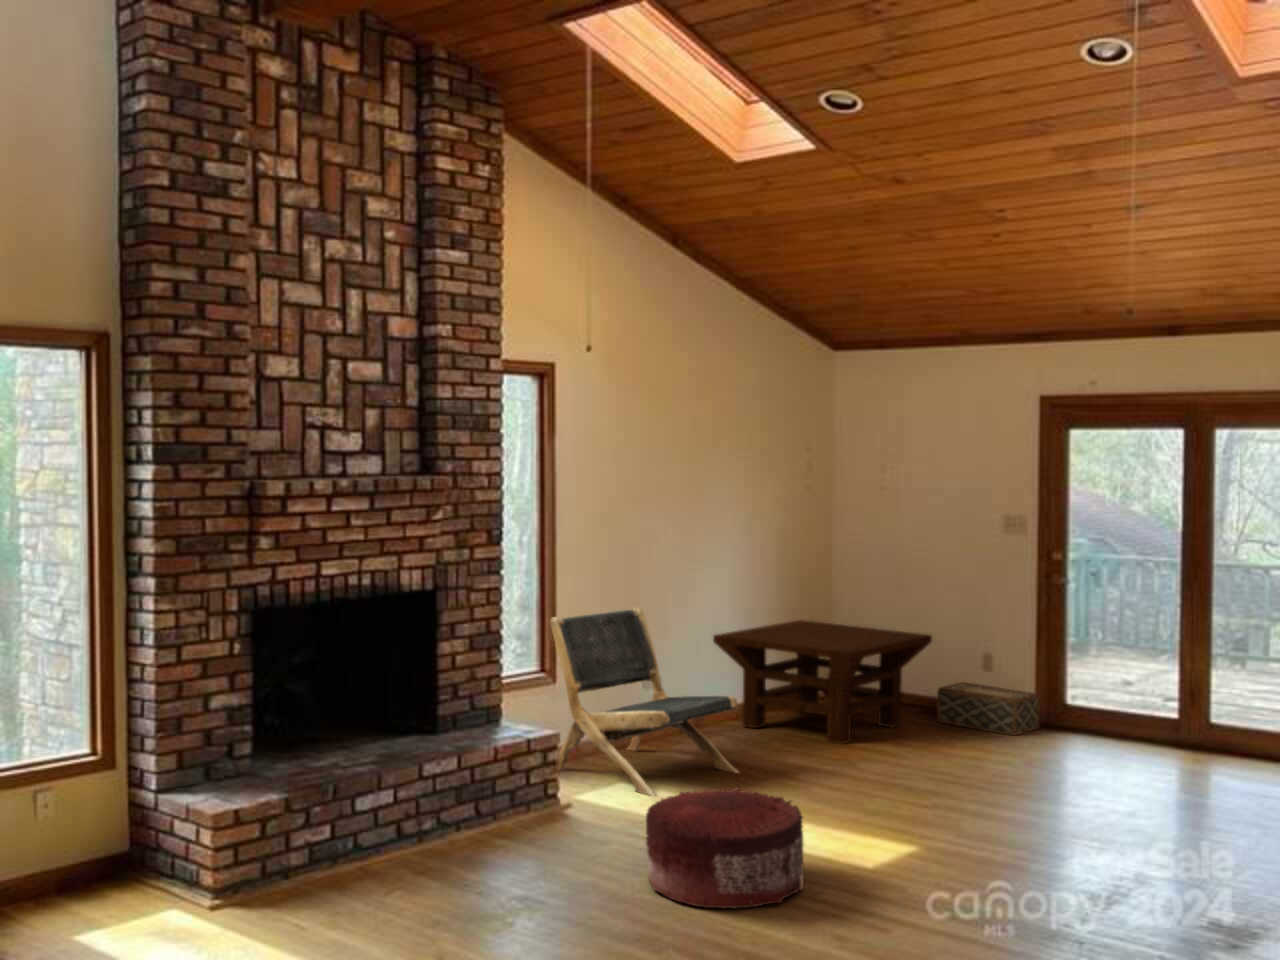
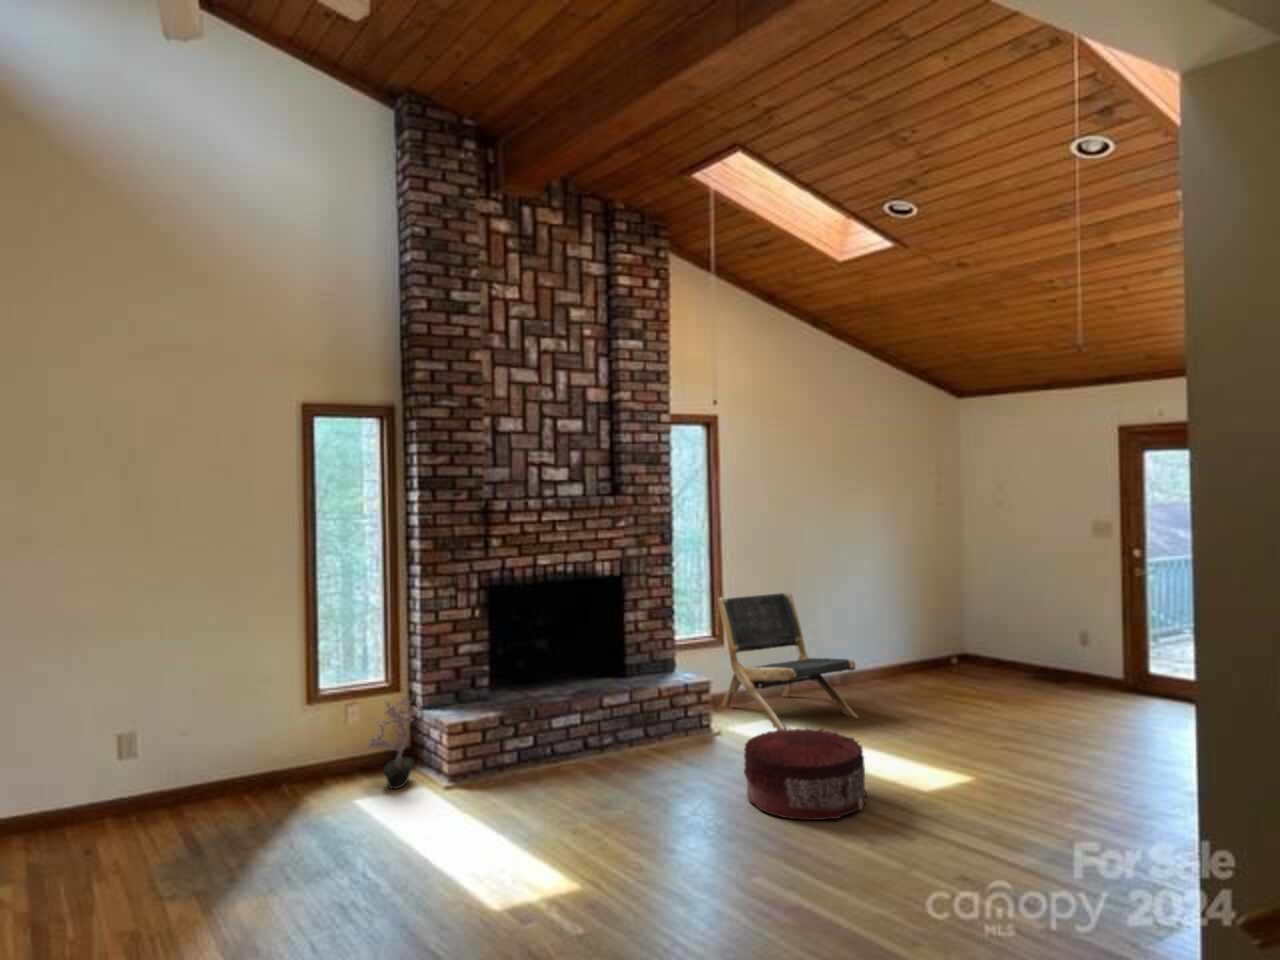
coffee table: present [713,620,932,744] -> none [854,604,1032,701]
woven basket: present [937,682,1040,735] -> none [1038,656,1126,701]
potted plant: none [68,771,174,919] -> present [369,698,422,789]

